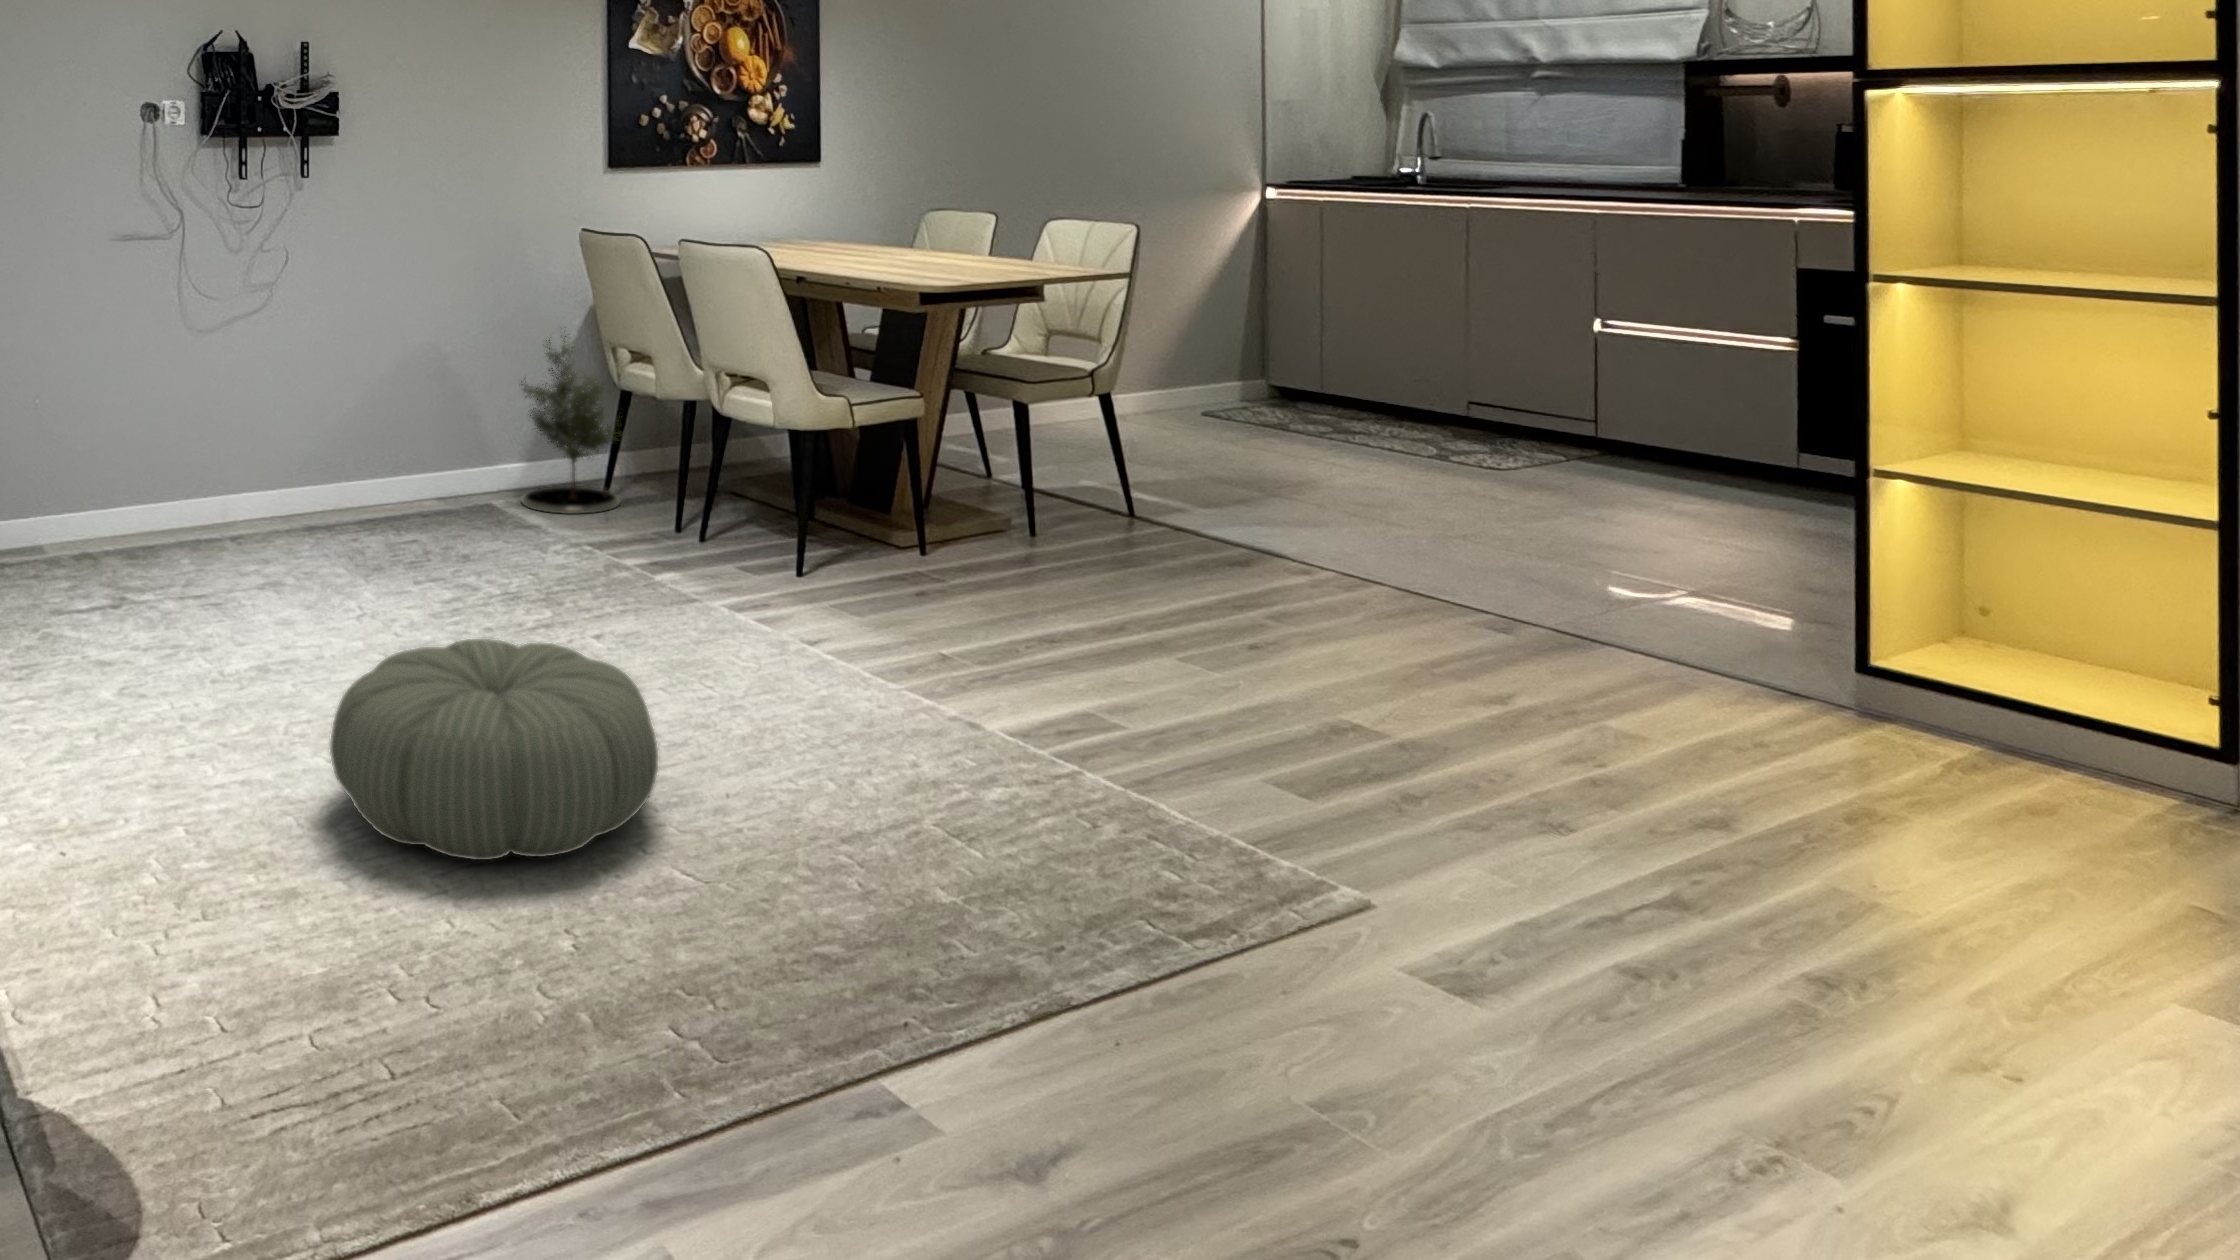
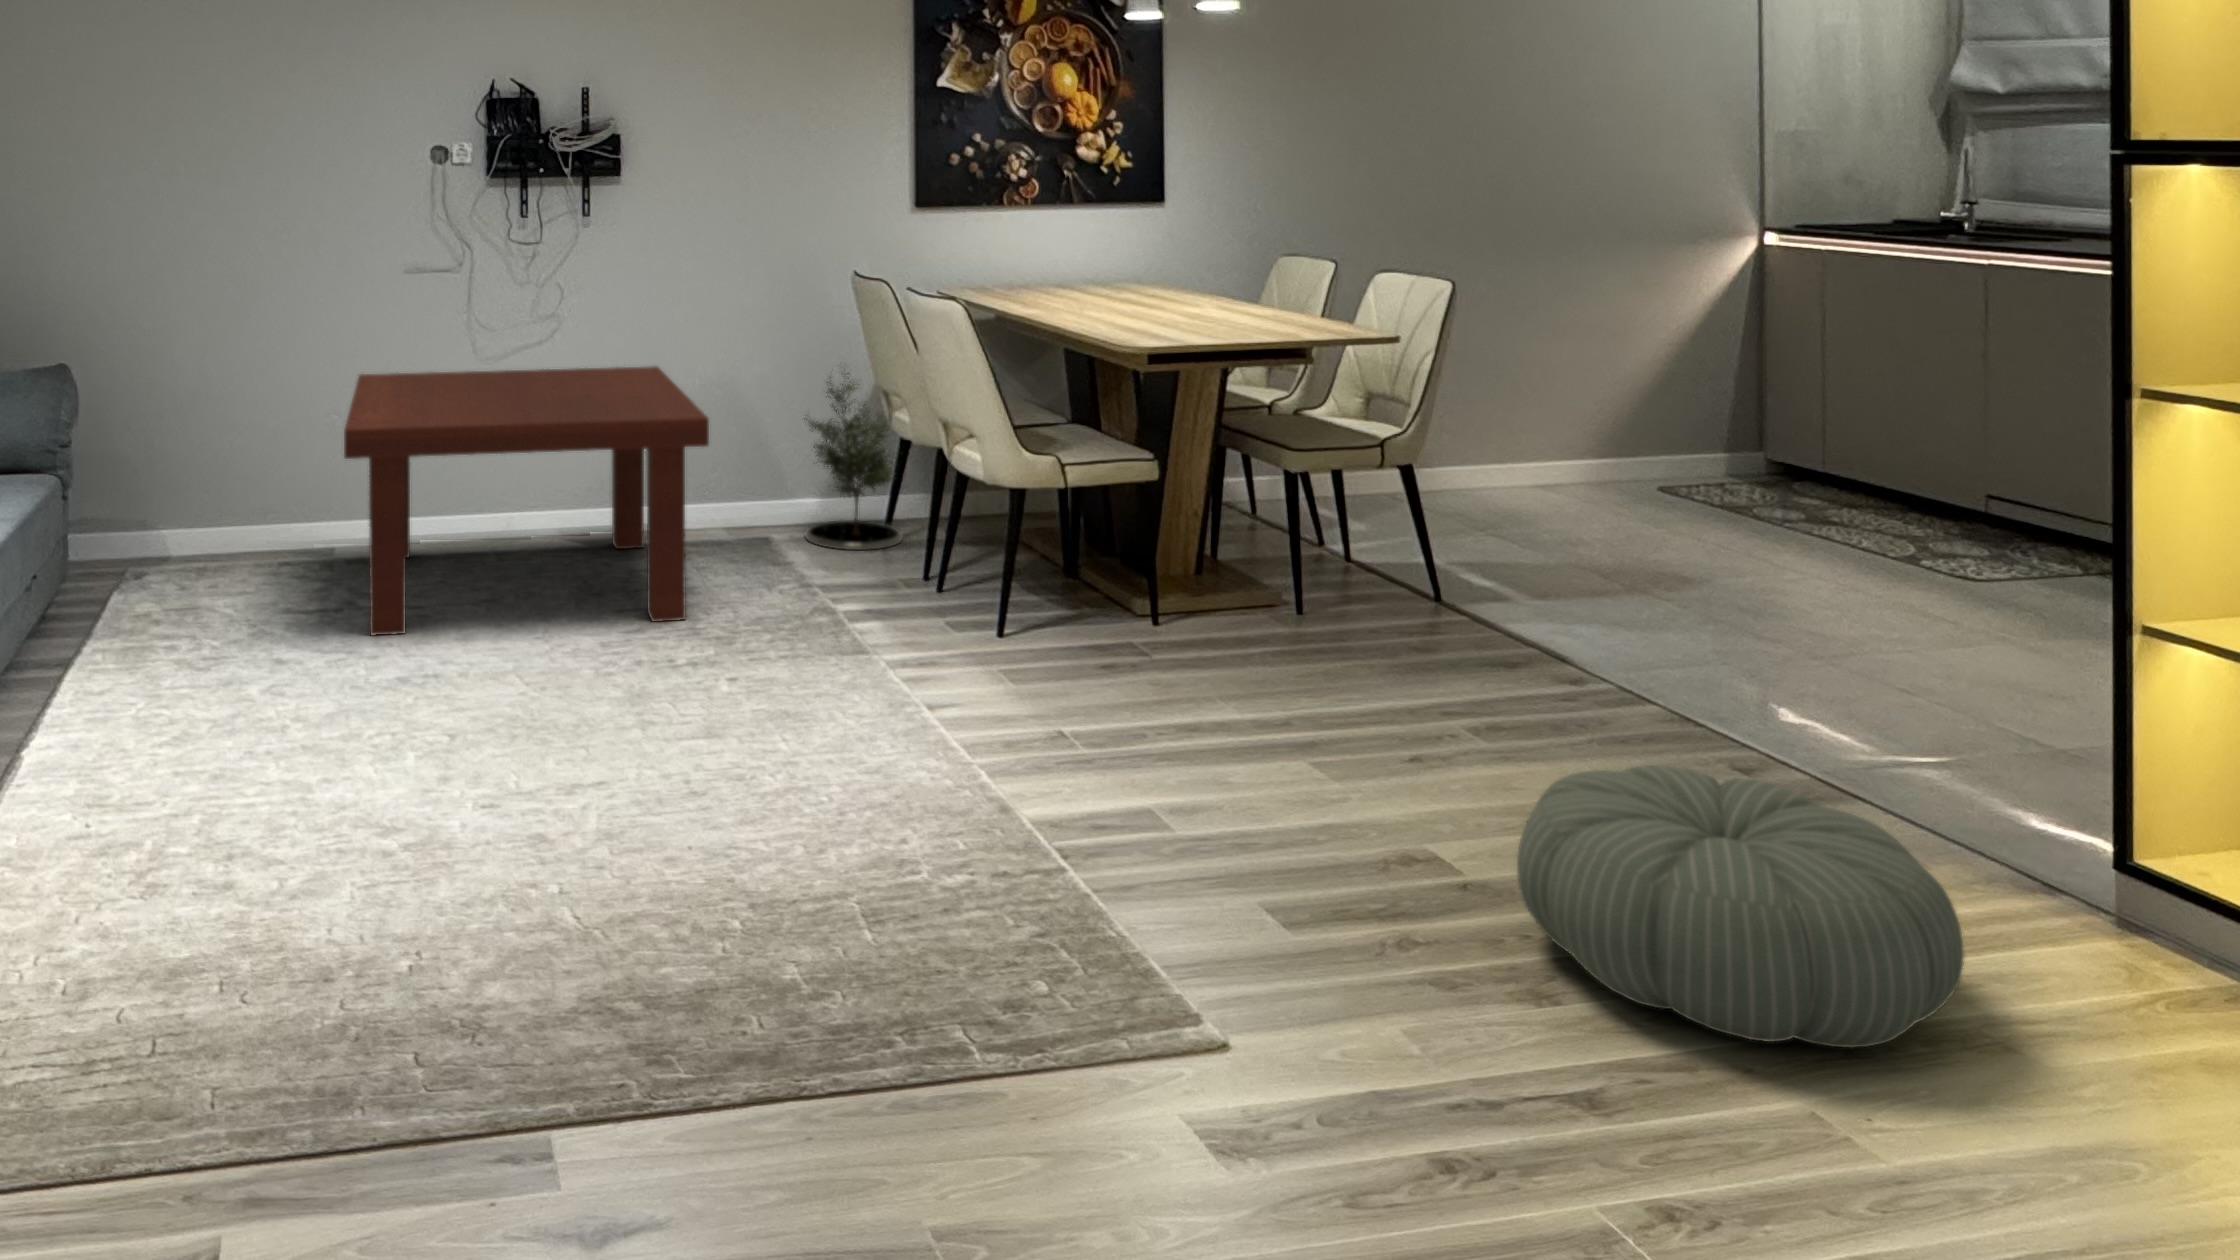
coffee table: none [69,337,520,633] -> present [344,366,709,635]
pouf: present [330,639,658,860] -> present [1517,765,1964,1048]

